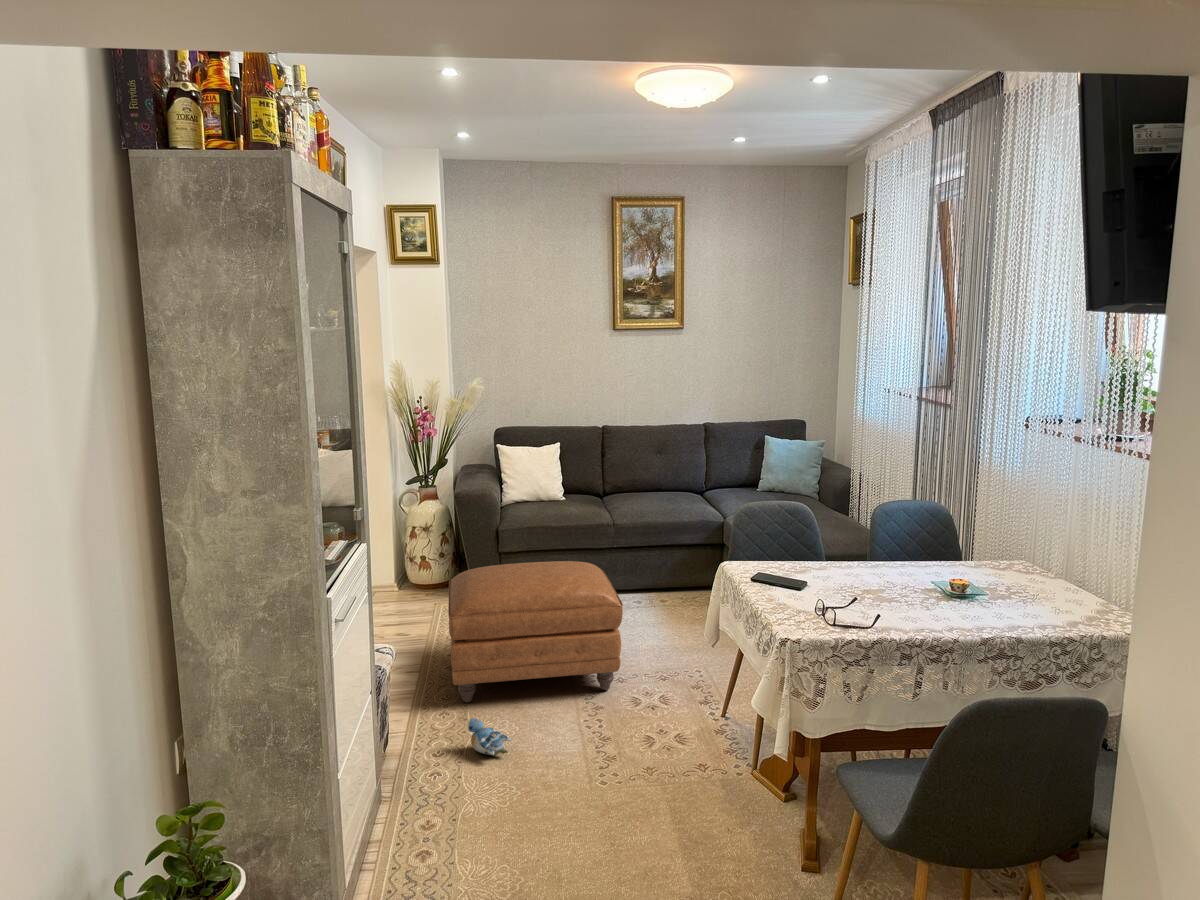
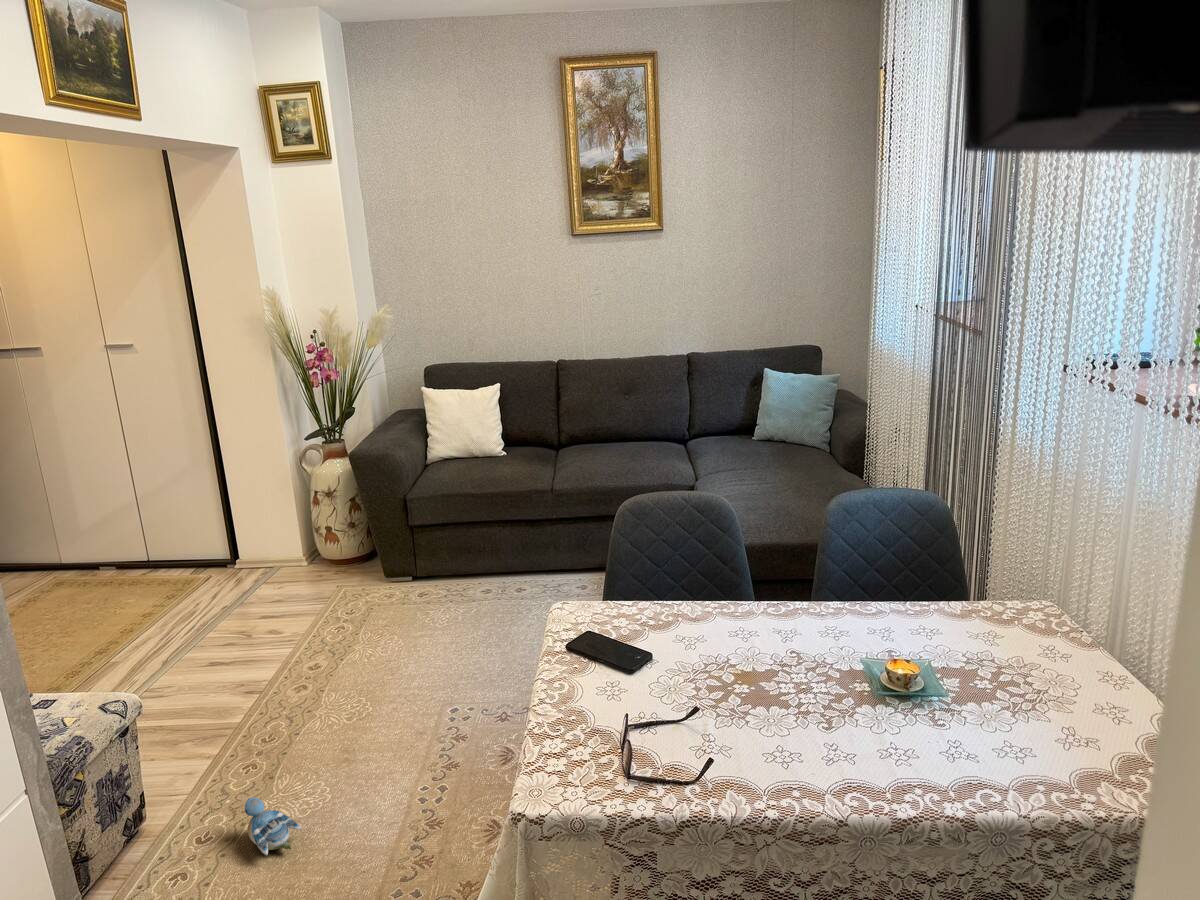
ottoman: present [448,561,623,702] -> none [248,558,498,752]

